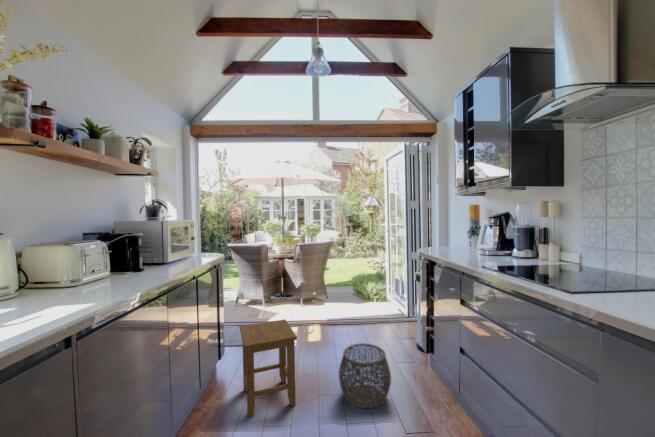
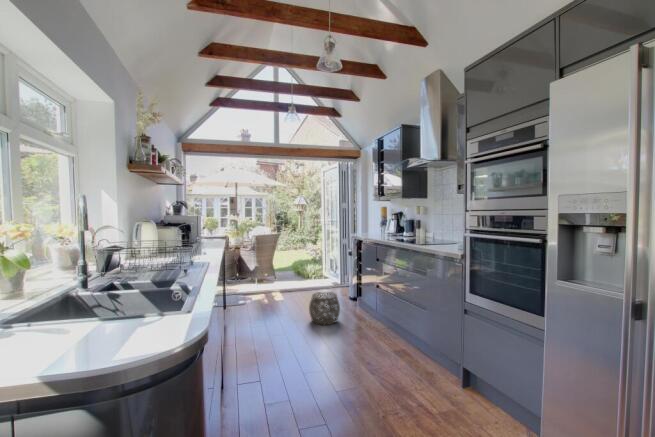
stool: present [240,320,297,417] -> none [244,281,287,335]

